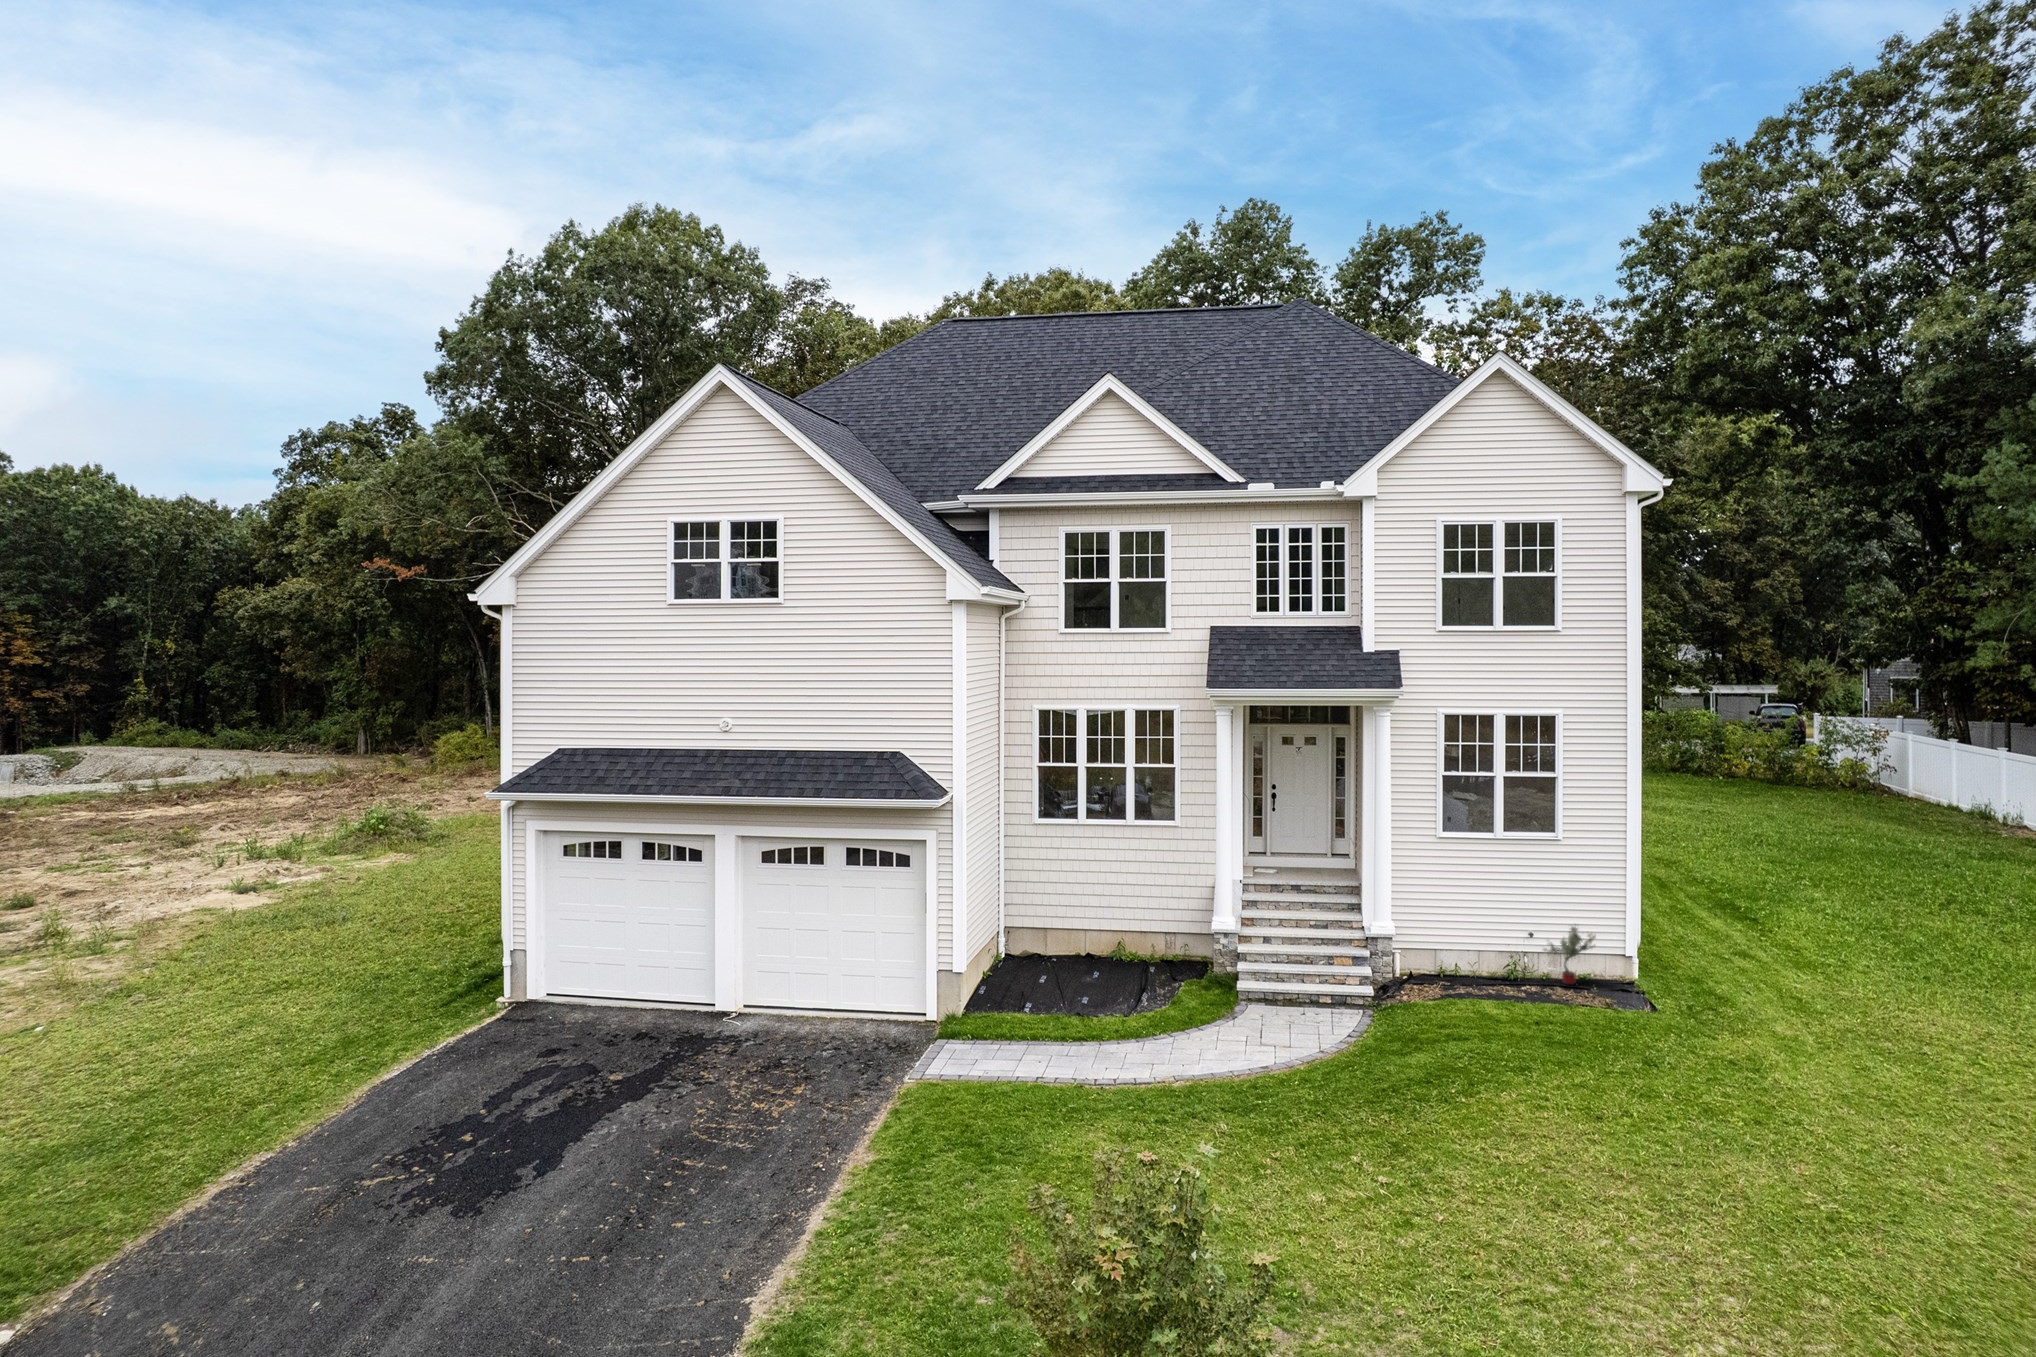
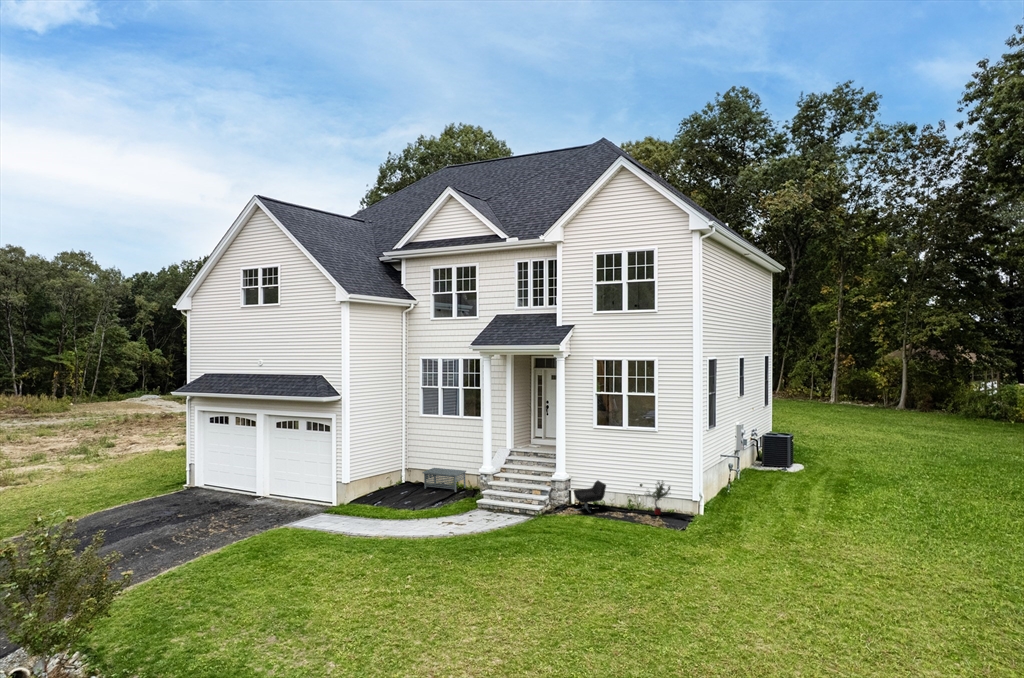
storage bench: none [1071,925,1149,971] -> present [422,468,466,492]
lounge chair: none [1408,930,1476,990] -> present [574,480,606,512]

